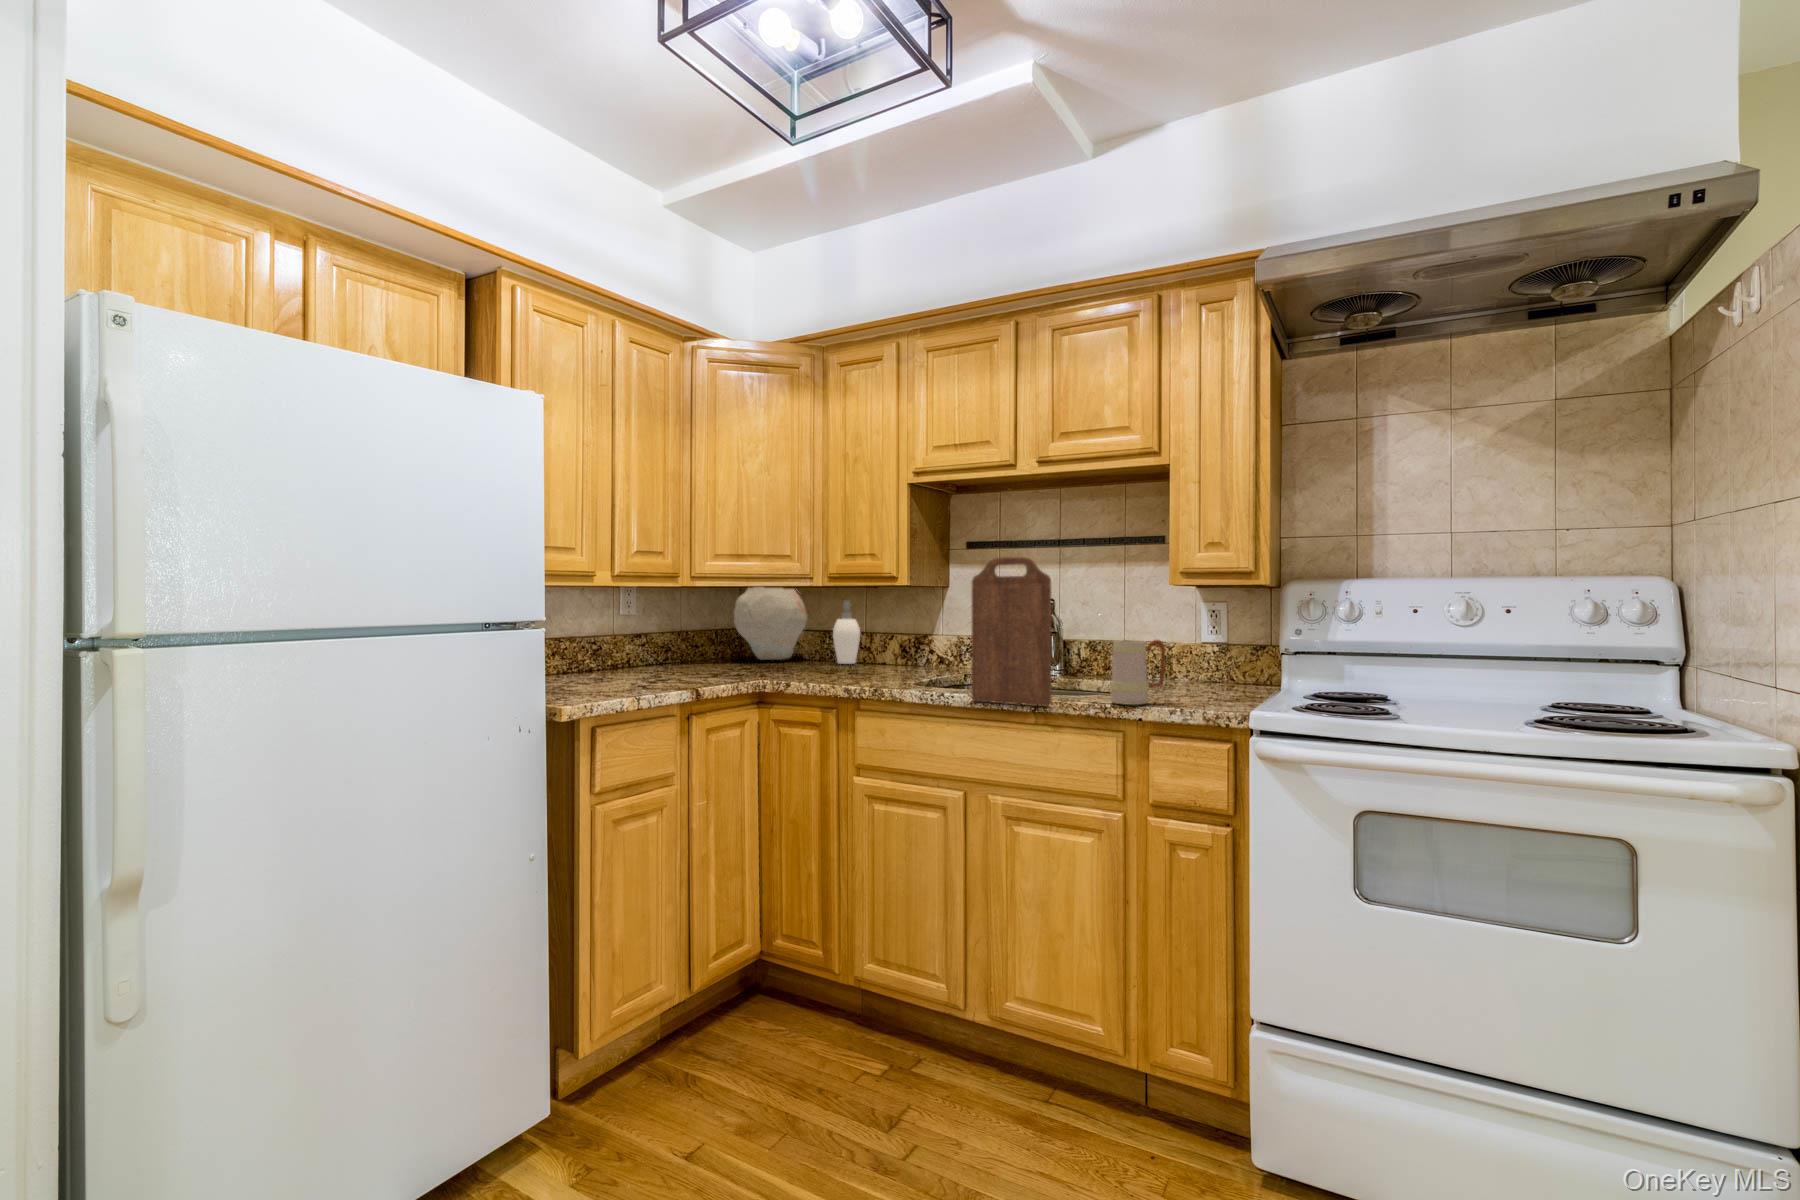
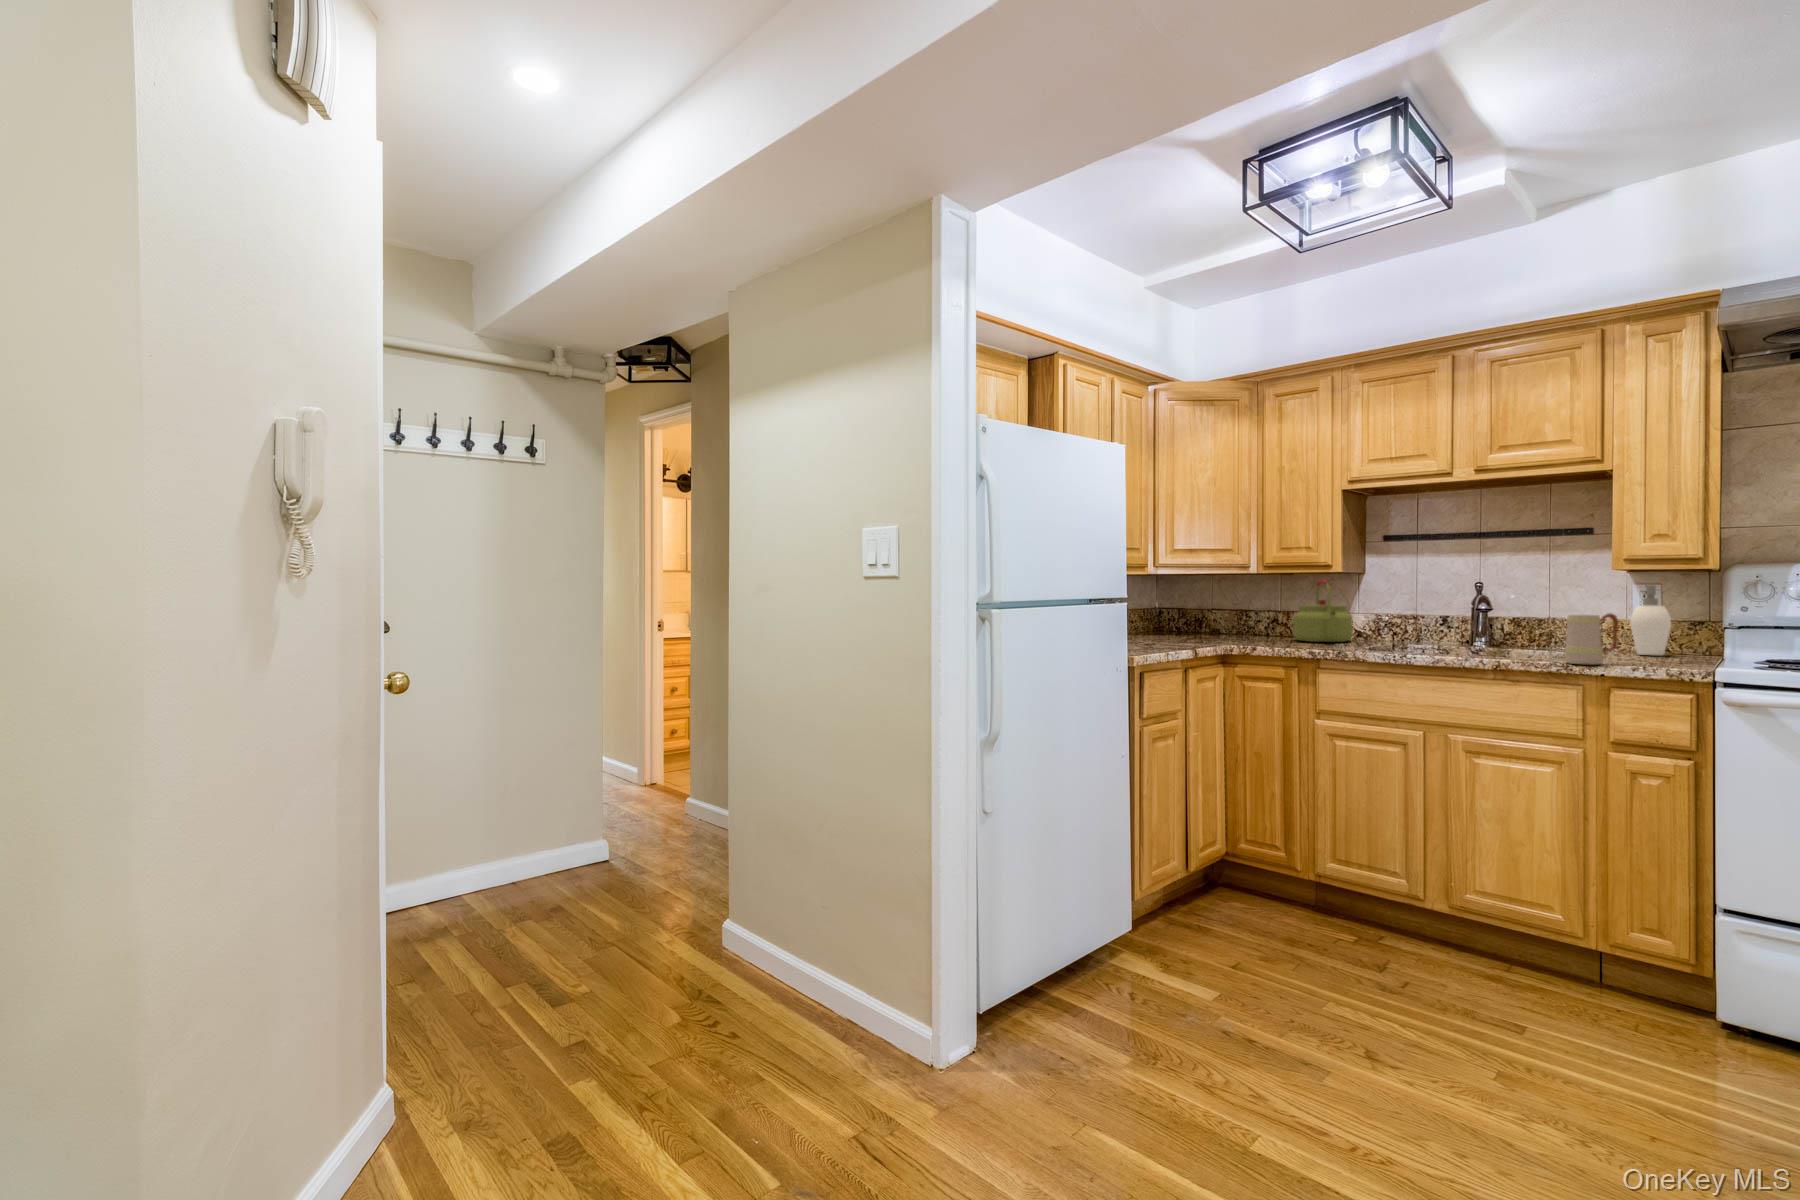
cutting board: present [972,557,1051,706] -> none [1436,549,1514,664]
vase: present [734,587,807,660] -> none [1160,568,1226,634]
kettle: none [864,593,930,672] -> present [1293,579,1353,642]
soap dispenser: present [833,601,860,664] -> present [1630,585,1671,655]

